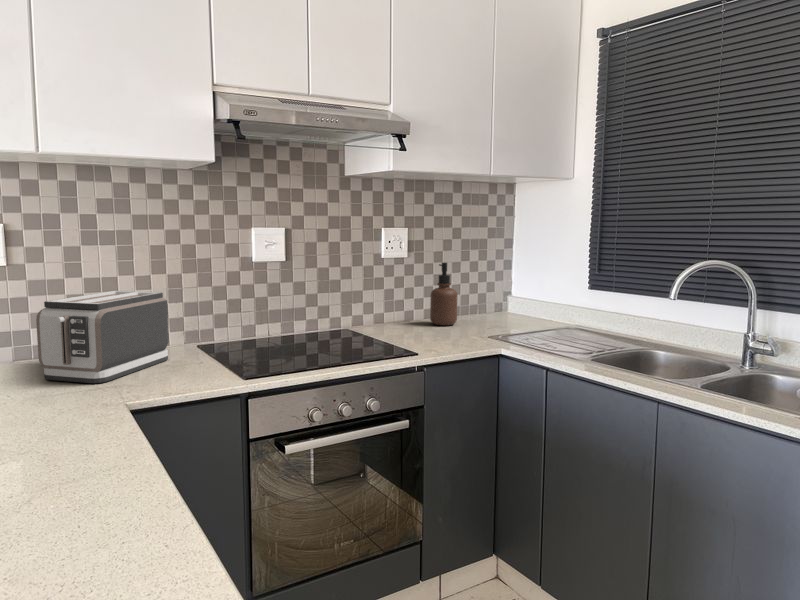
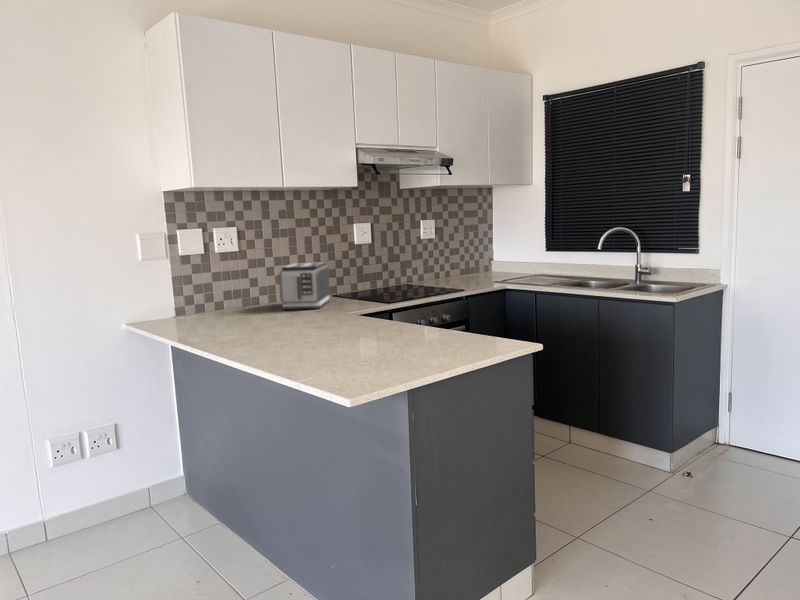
soap dispenser: present [430,263,457,325] -> none [450,240,467,280]

